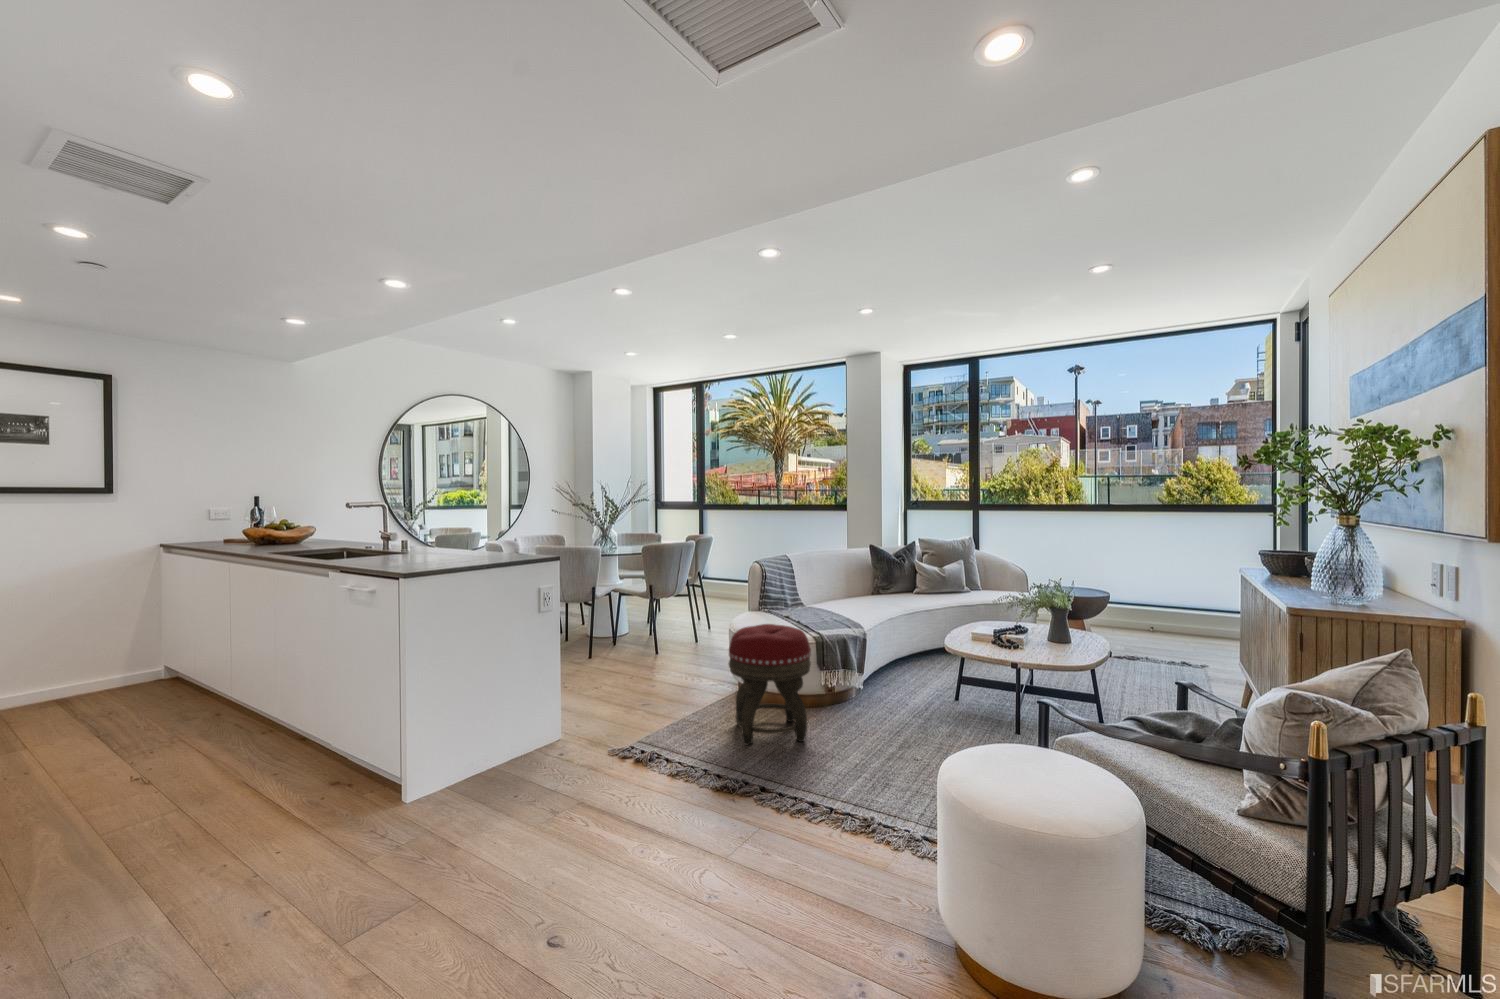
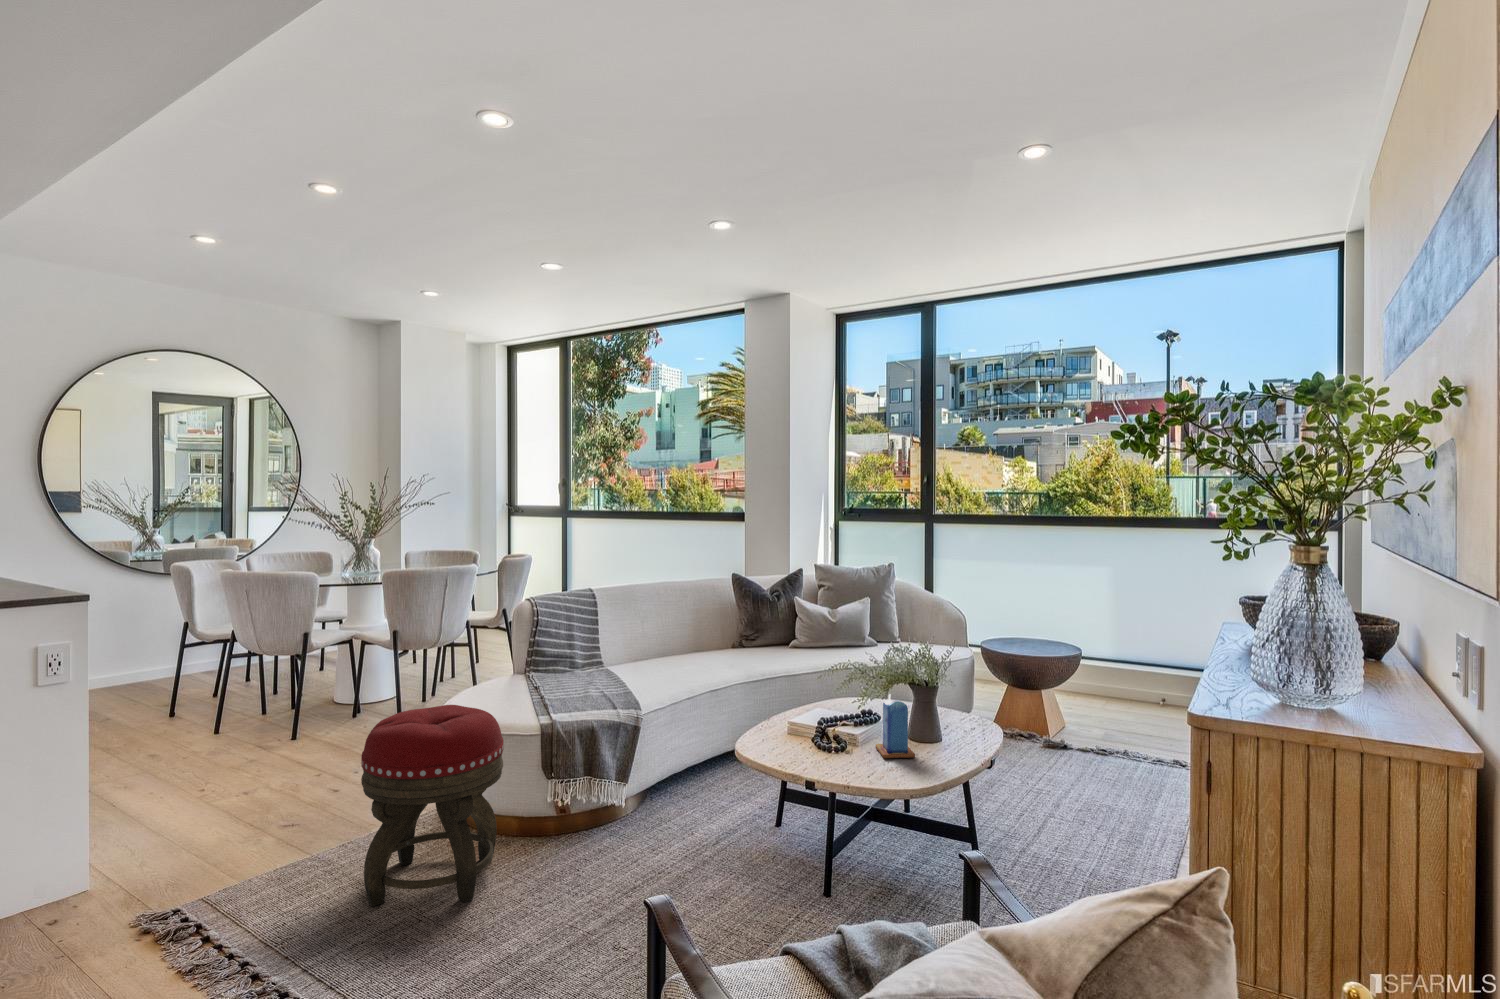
candle: none [1033,612,1063,651] -> present [876,694,915,758]

